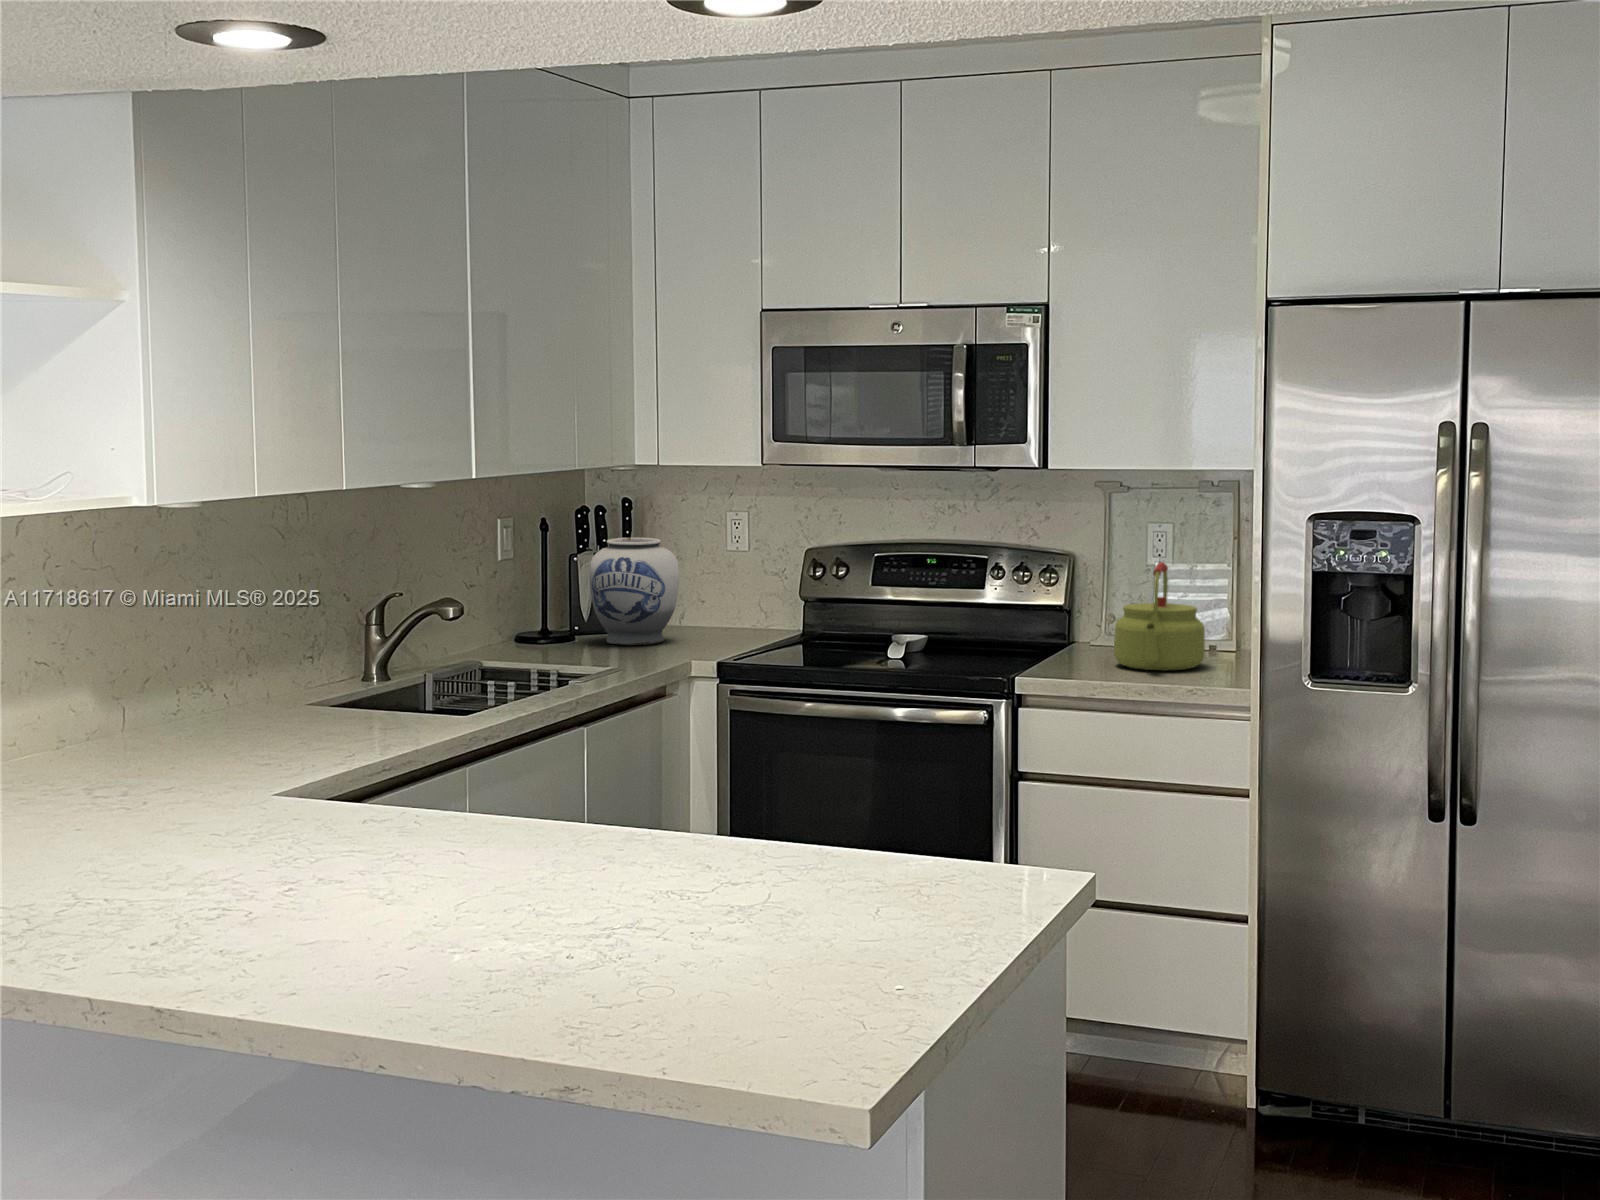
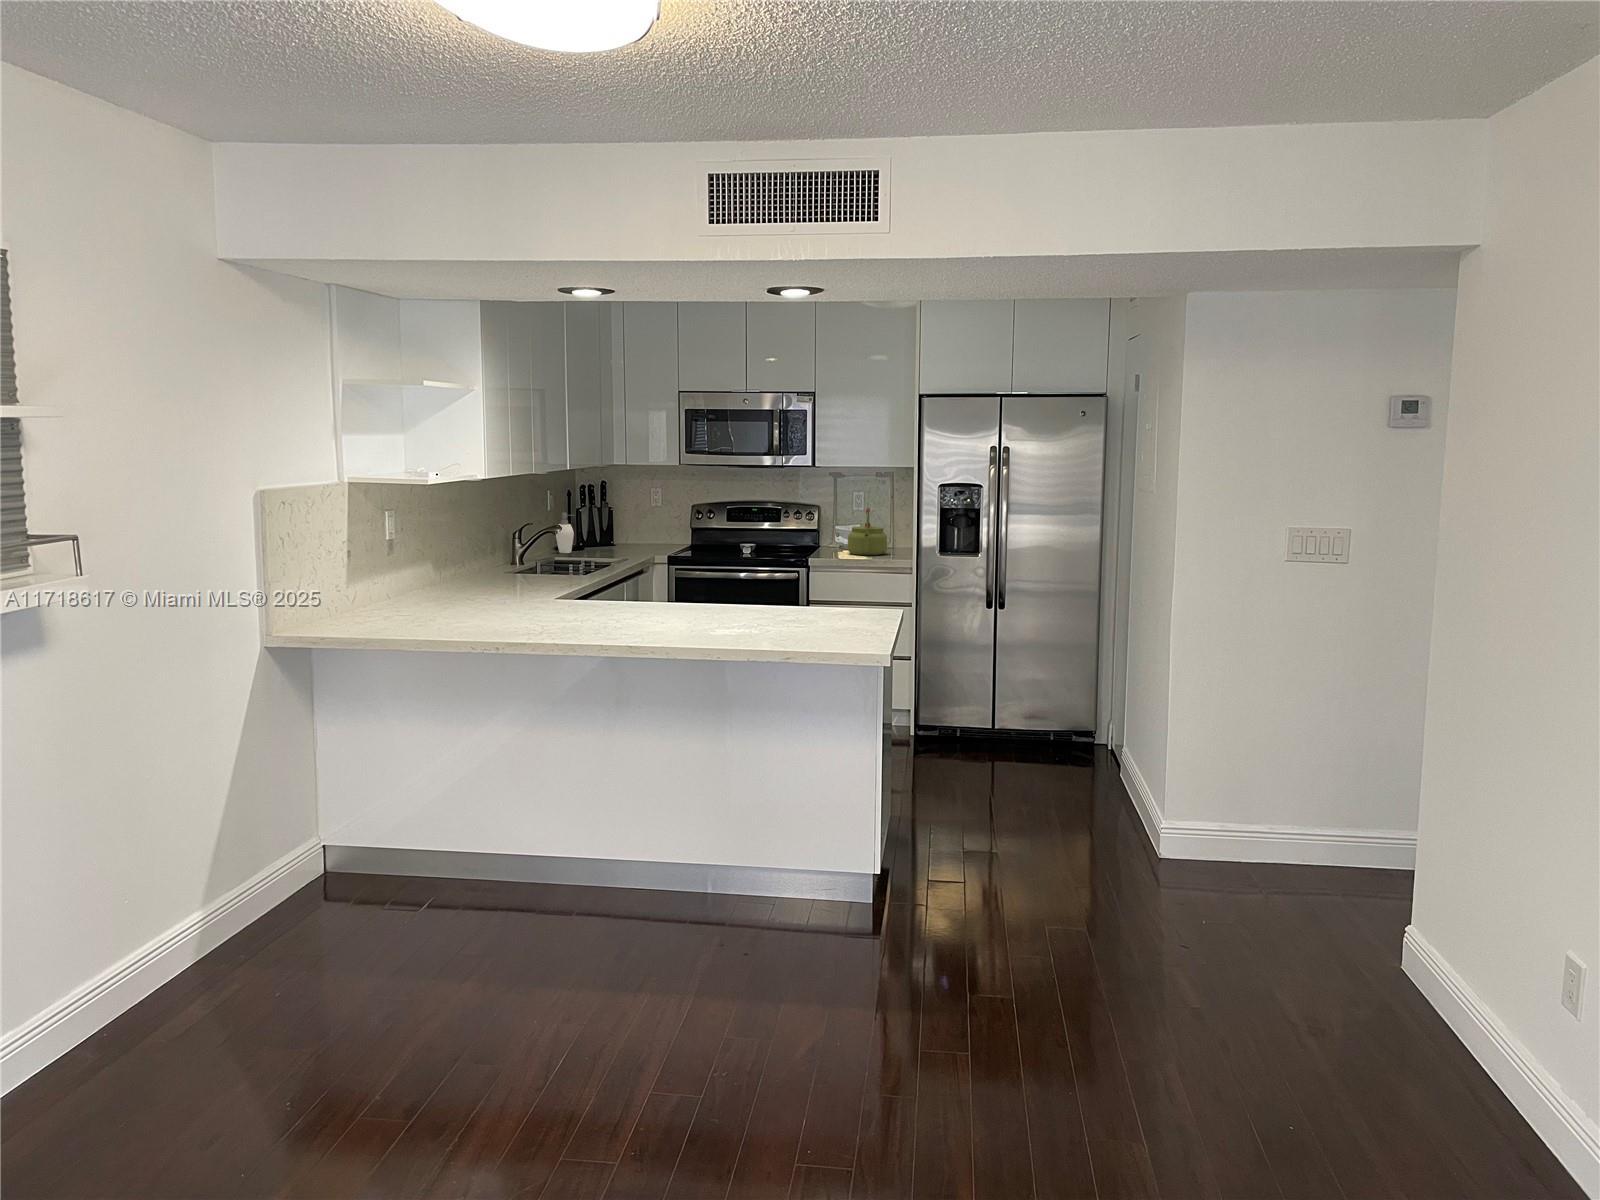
vase: present [590,538,679,645] -> none [593,500,636,552]
soap dispenser: none [510,564,558,647] -> present [556,512,574,553]

